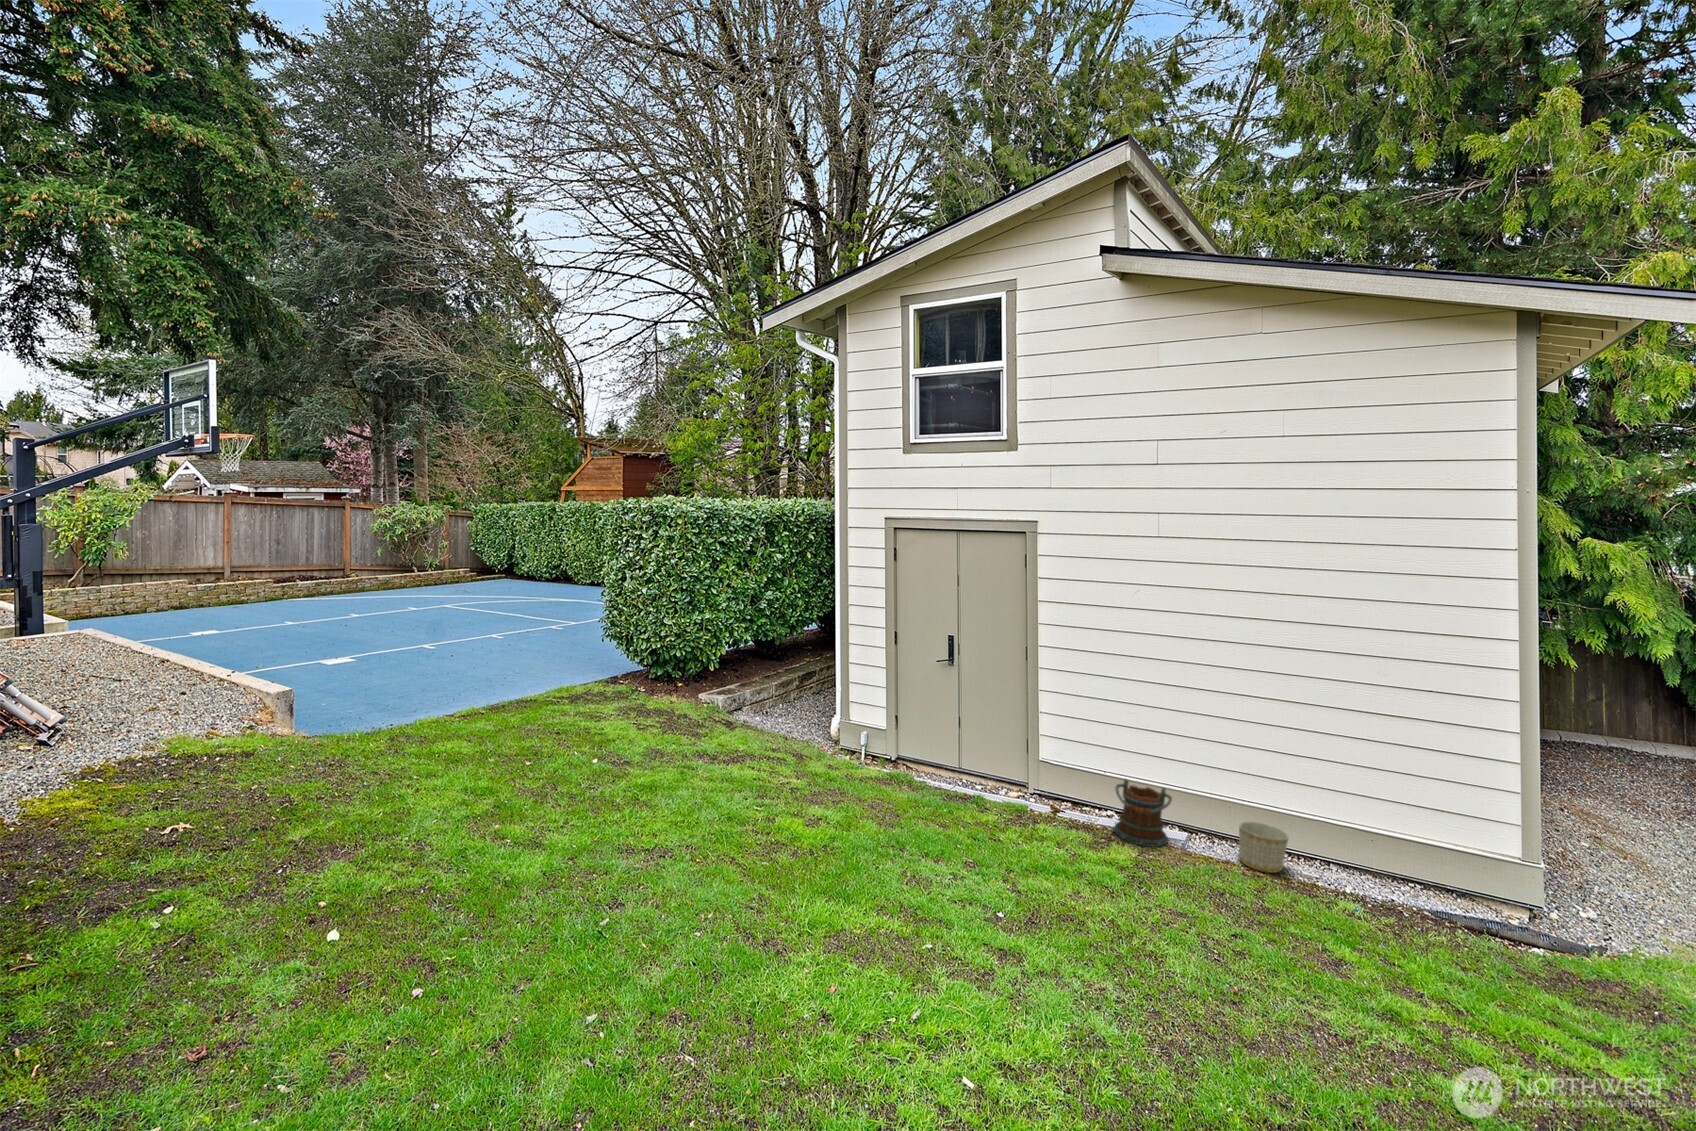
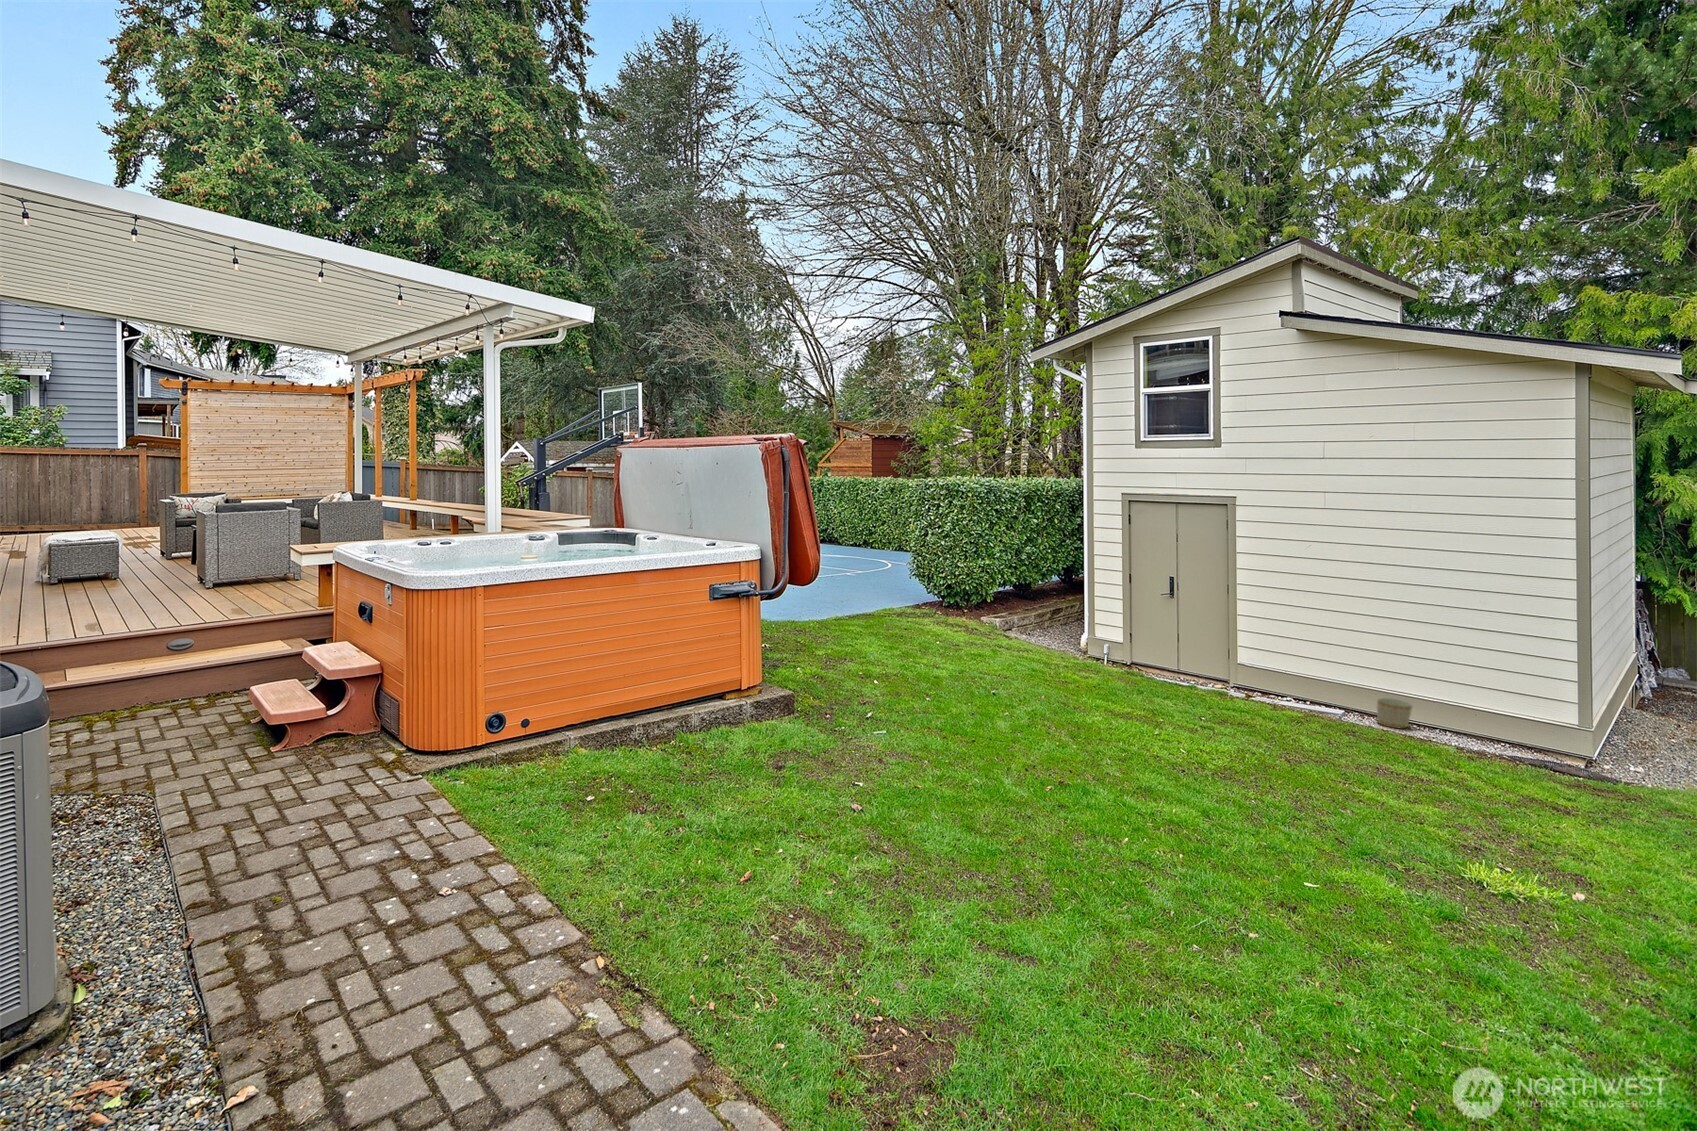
bucket: present [1113,779,1172,847] -> none [1287,670,1330,713]

